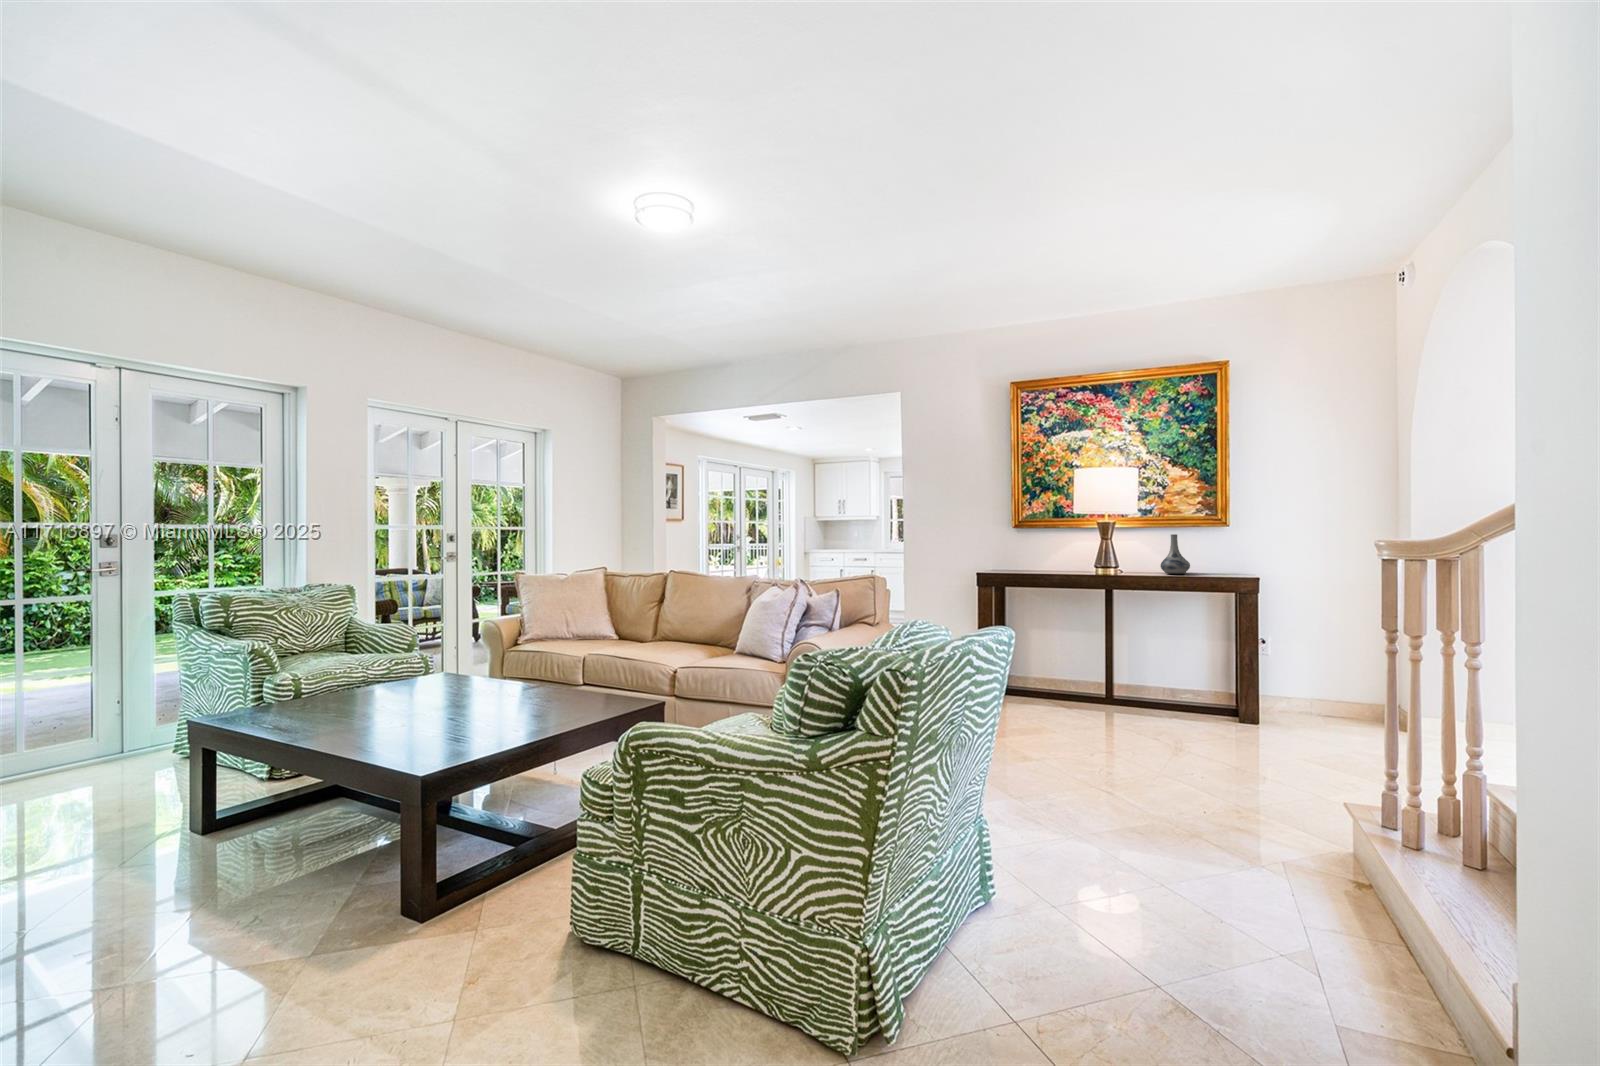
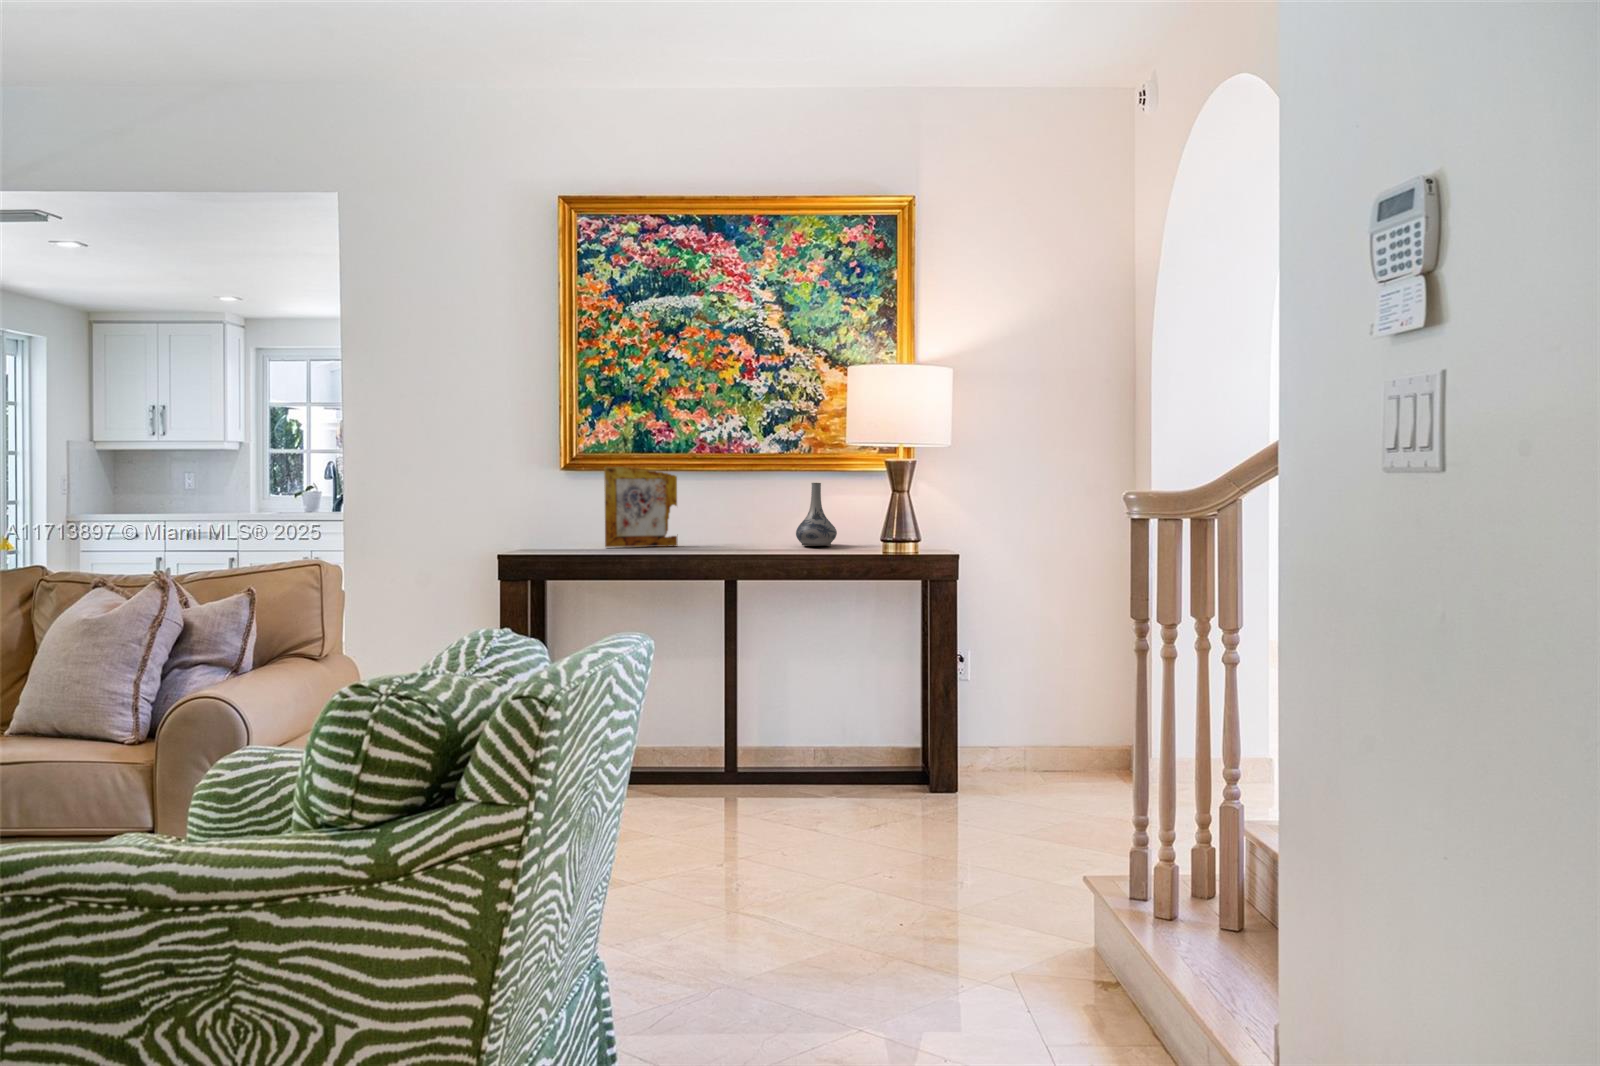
picture frame: none [1036,528,1082,574] -> present [604,467,678,547]

